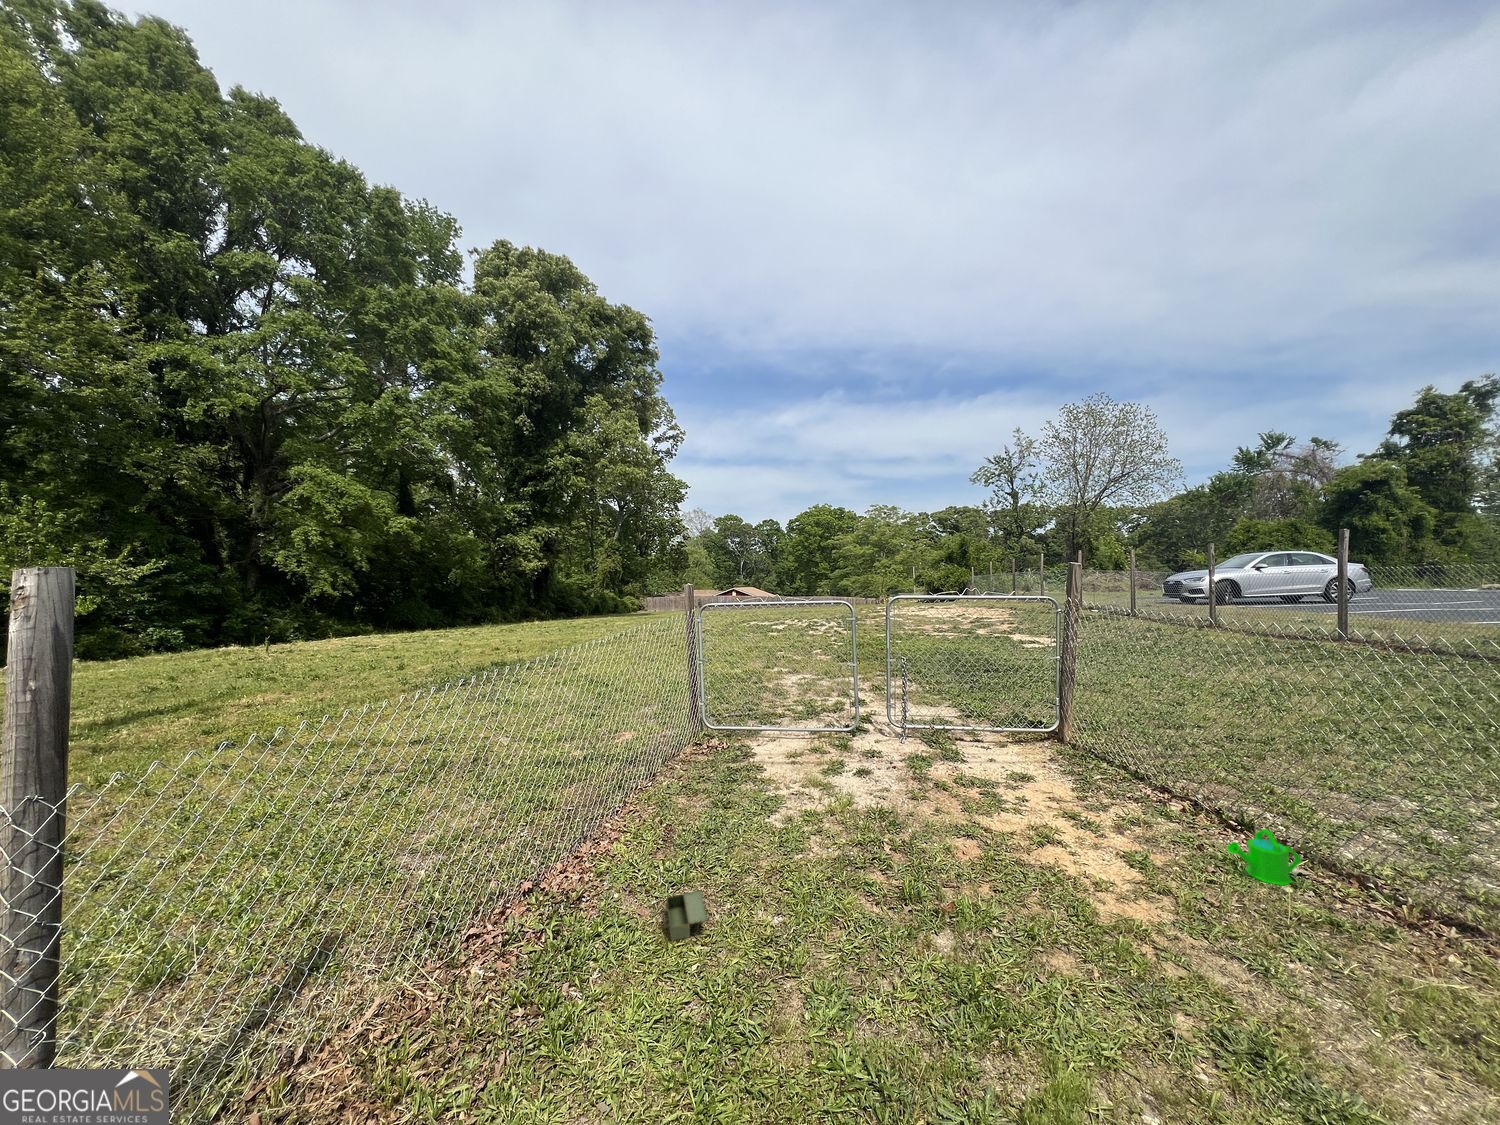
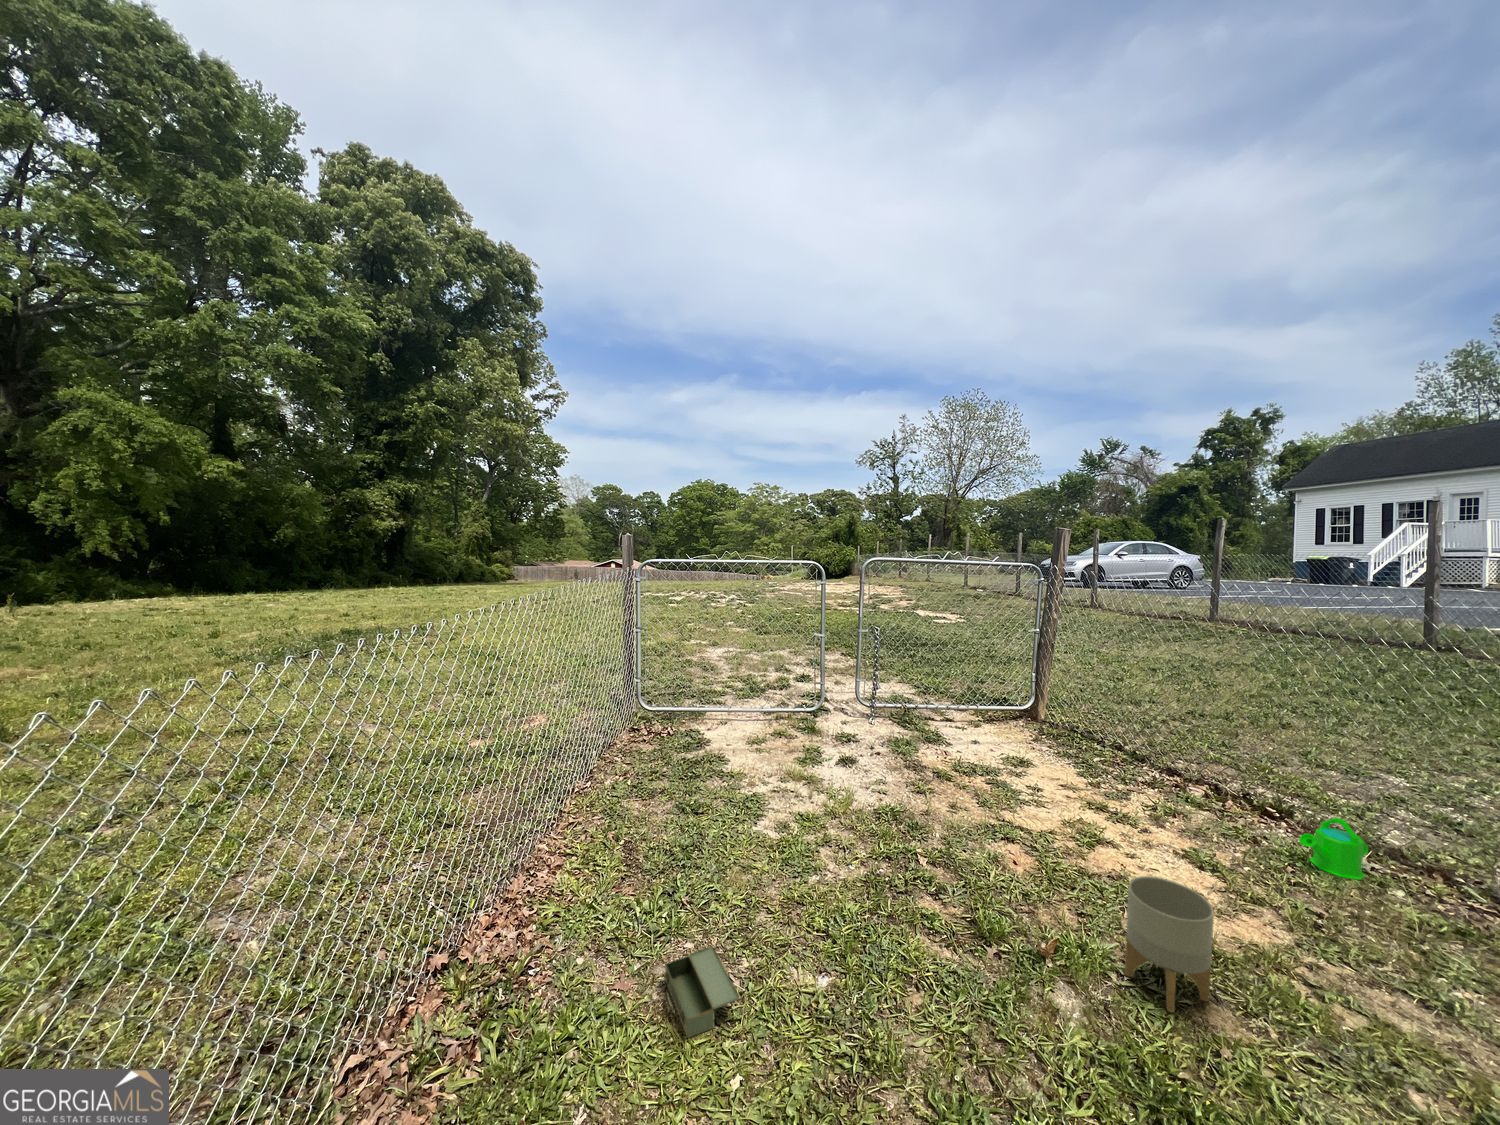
planter: none [1001,857,1063,959] -> present [1125,876,1214,1013]

